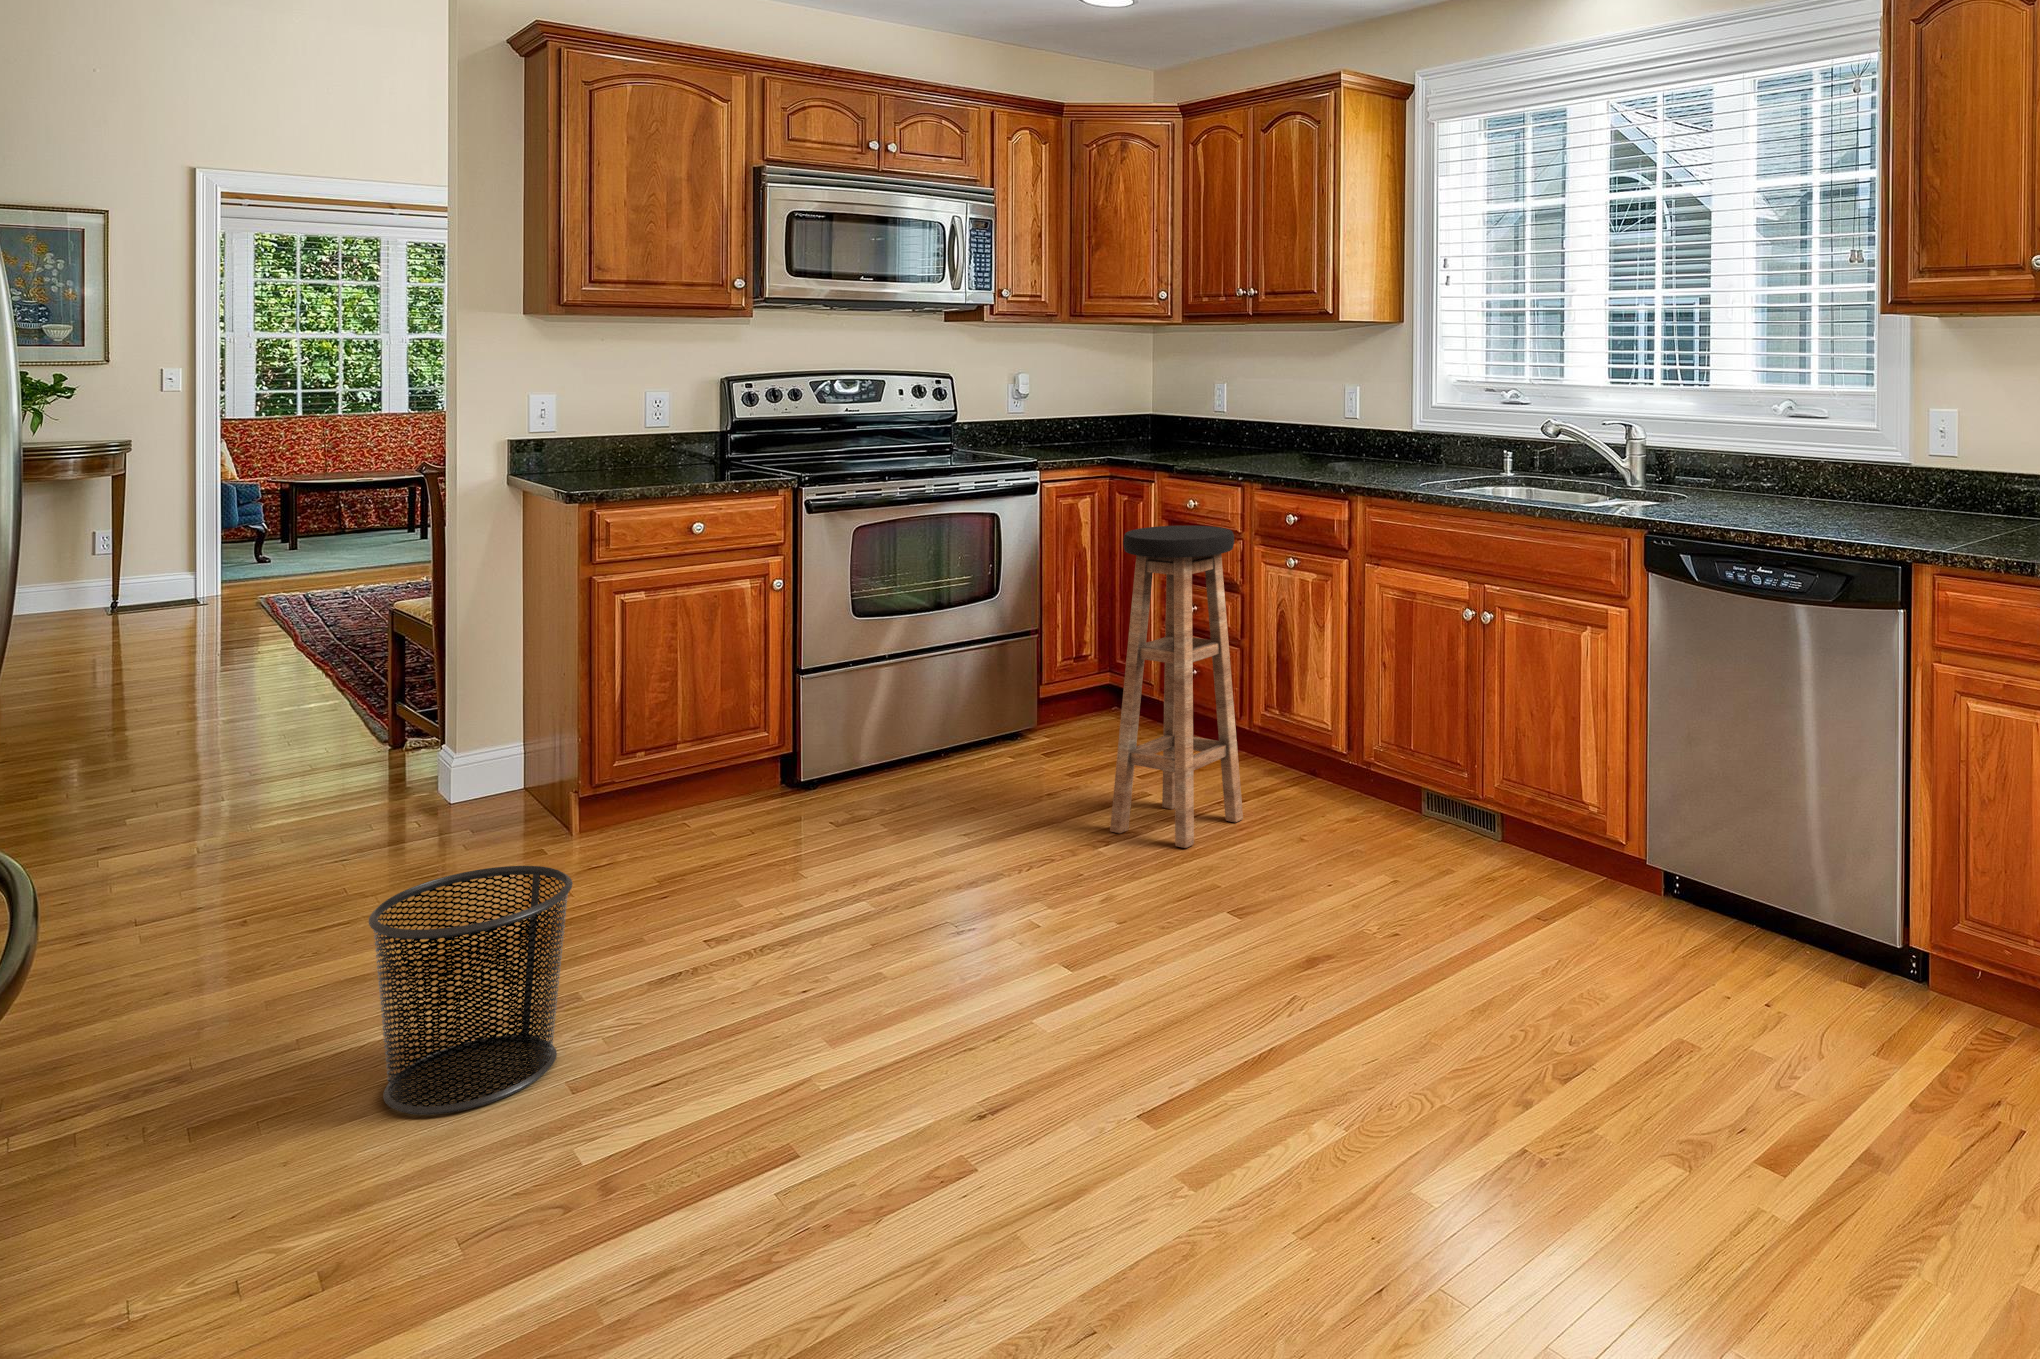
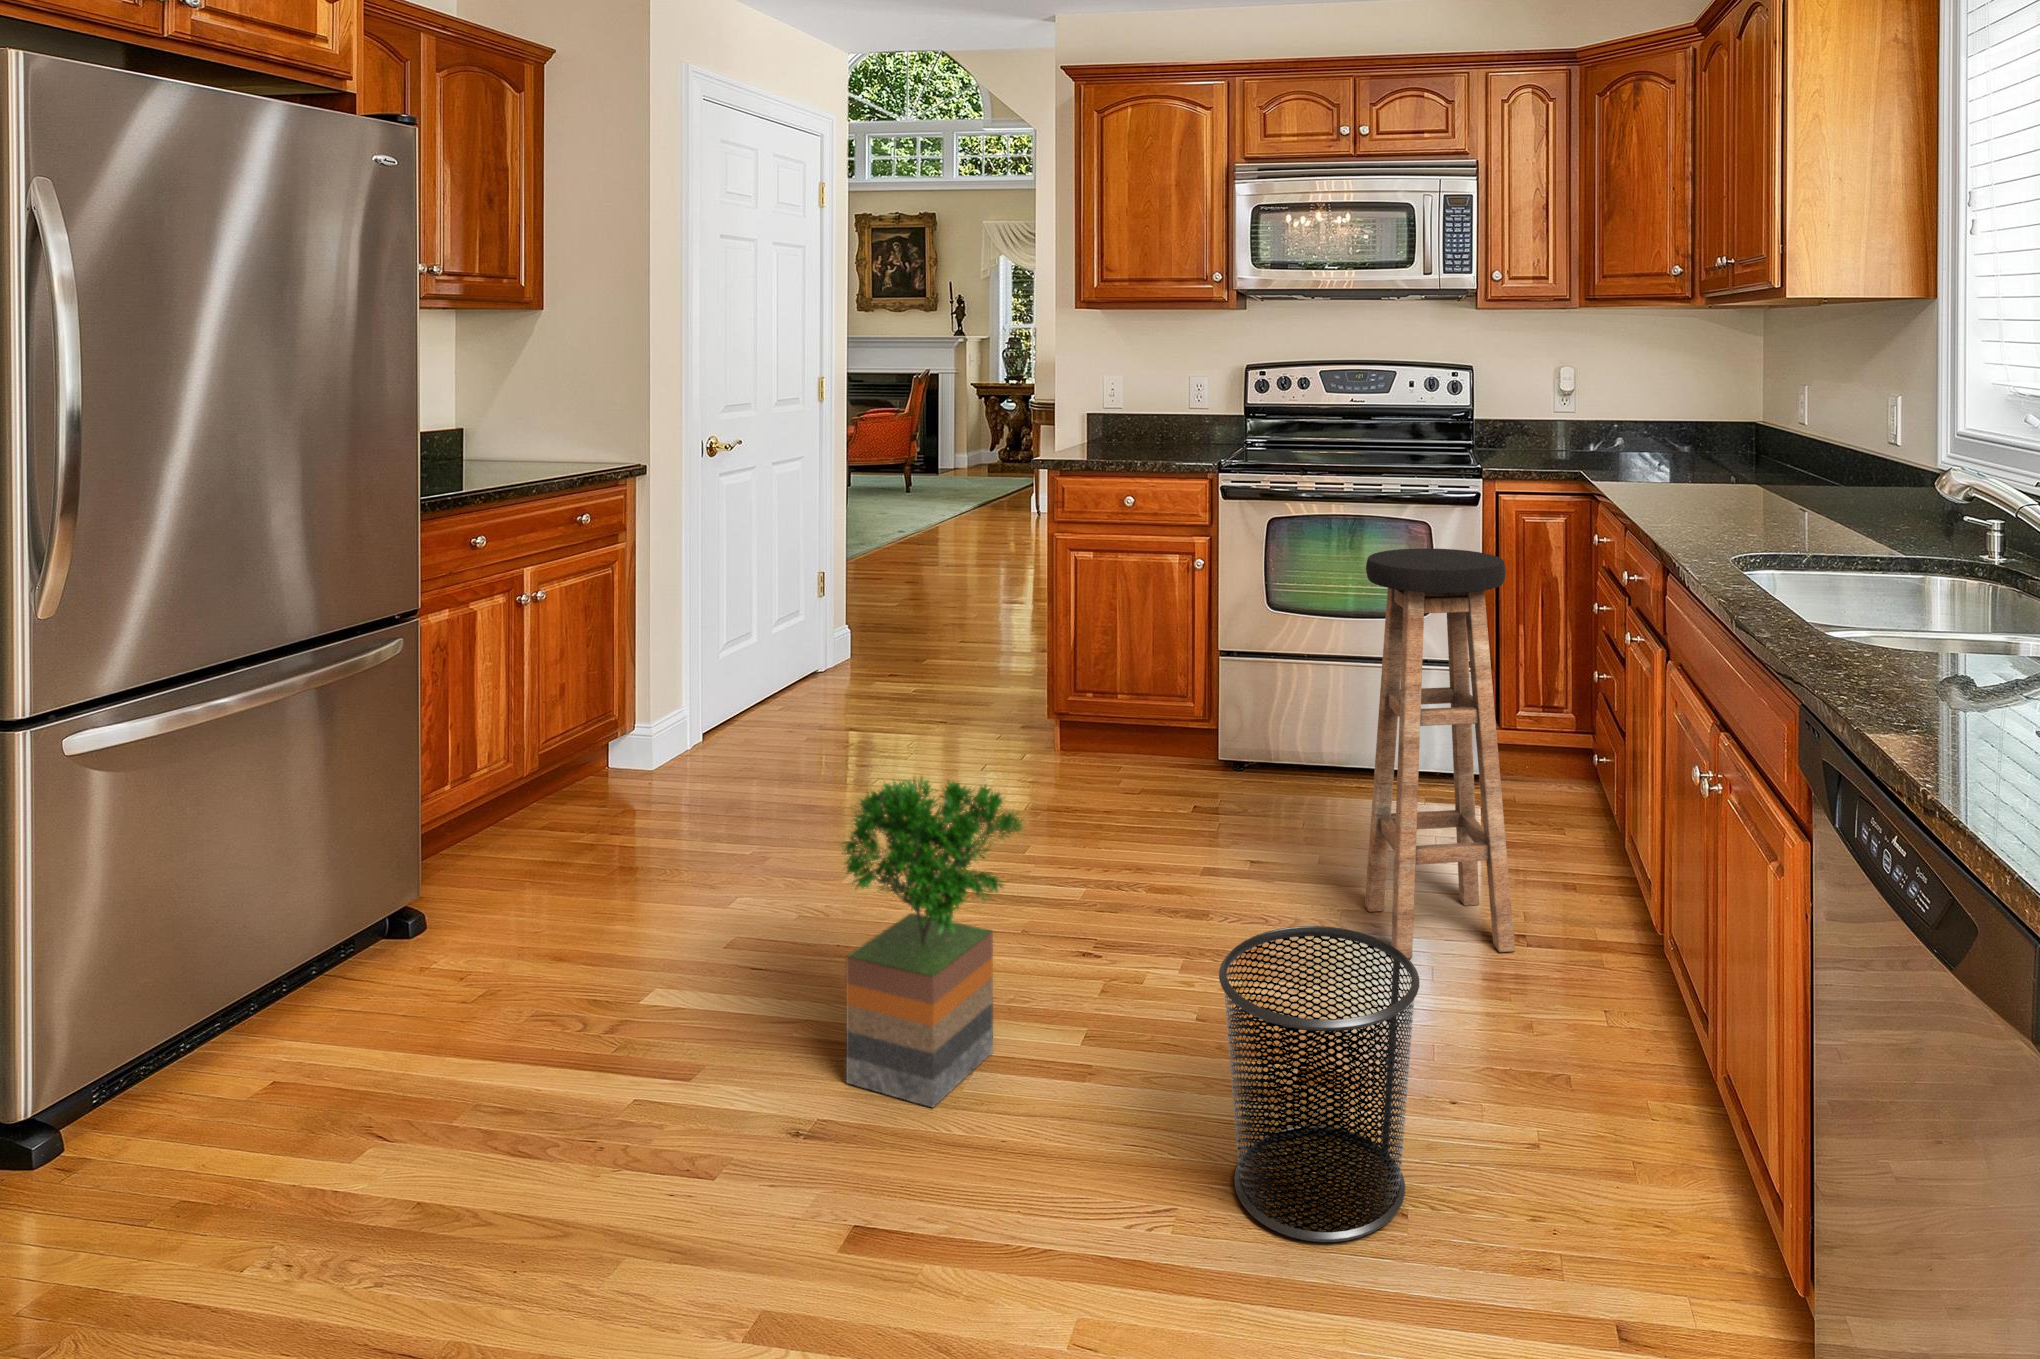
potted tree: none [899,763,1093,1065] -> present [842,777,1023,1107]
waste bin: present [369,866,573,1115] -> present [1219,926,1420,1242]

